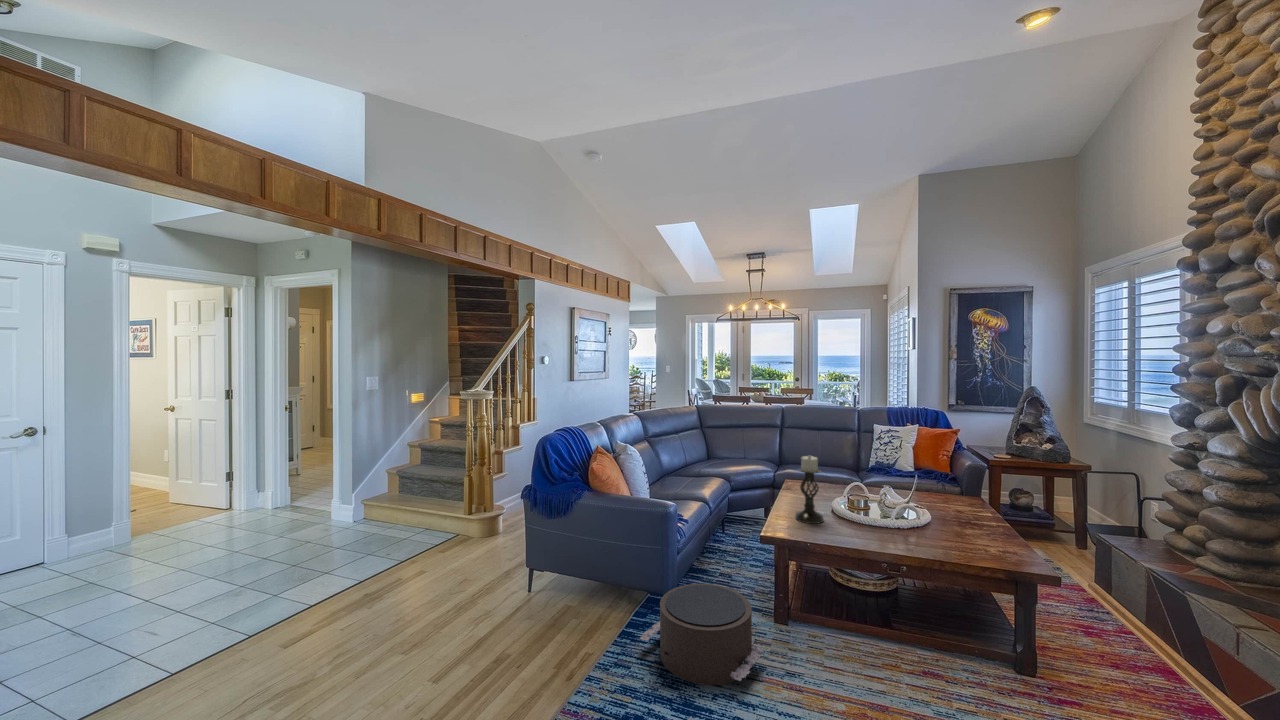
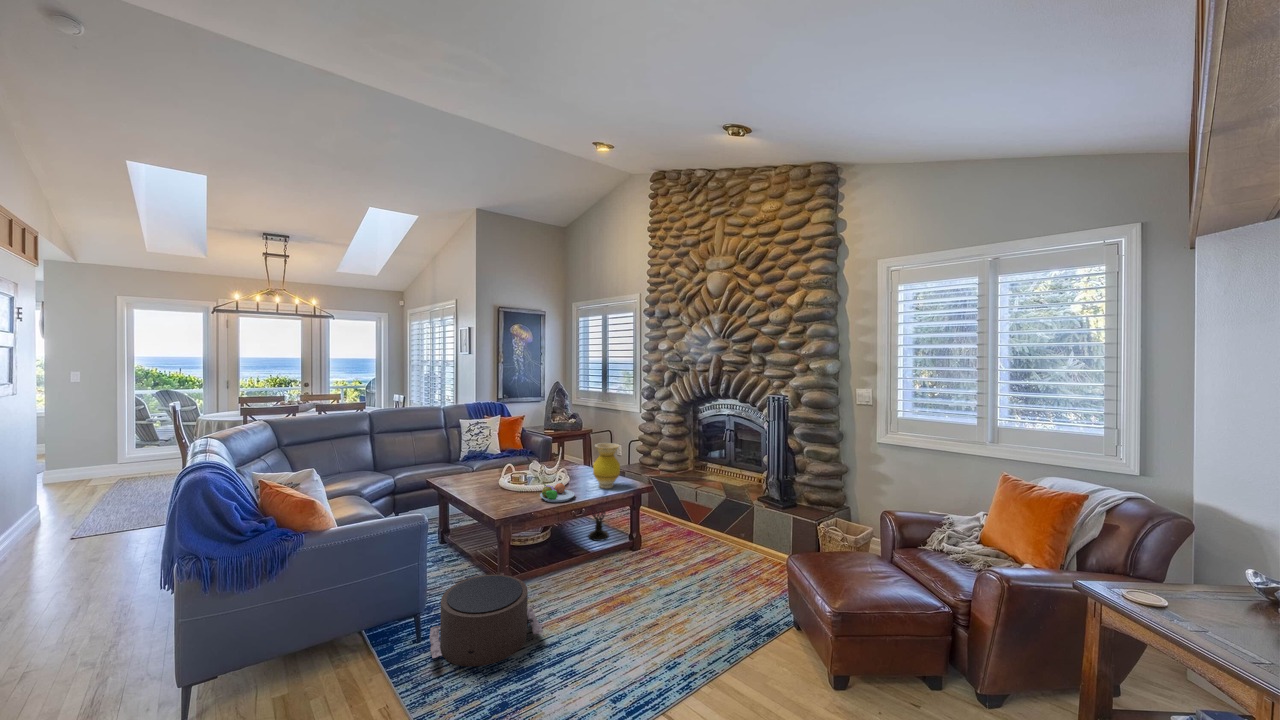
candle holder: present [795,455,824,524] -> present [588,509,609,541]
vase: none [946,479,997,552] -> present [593,443,620,488]
fruit bowl: none [841,514,897,545] -> present [540,483,575,502]

